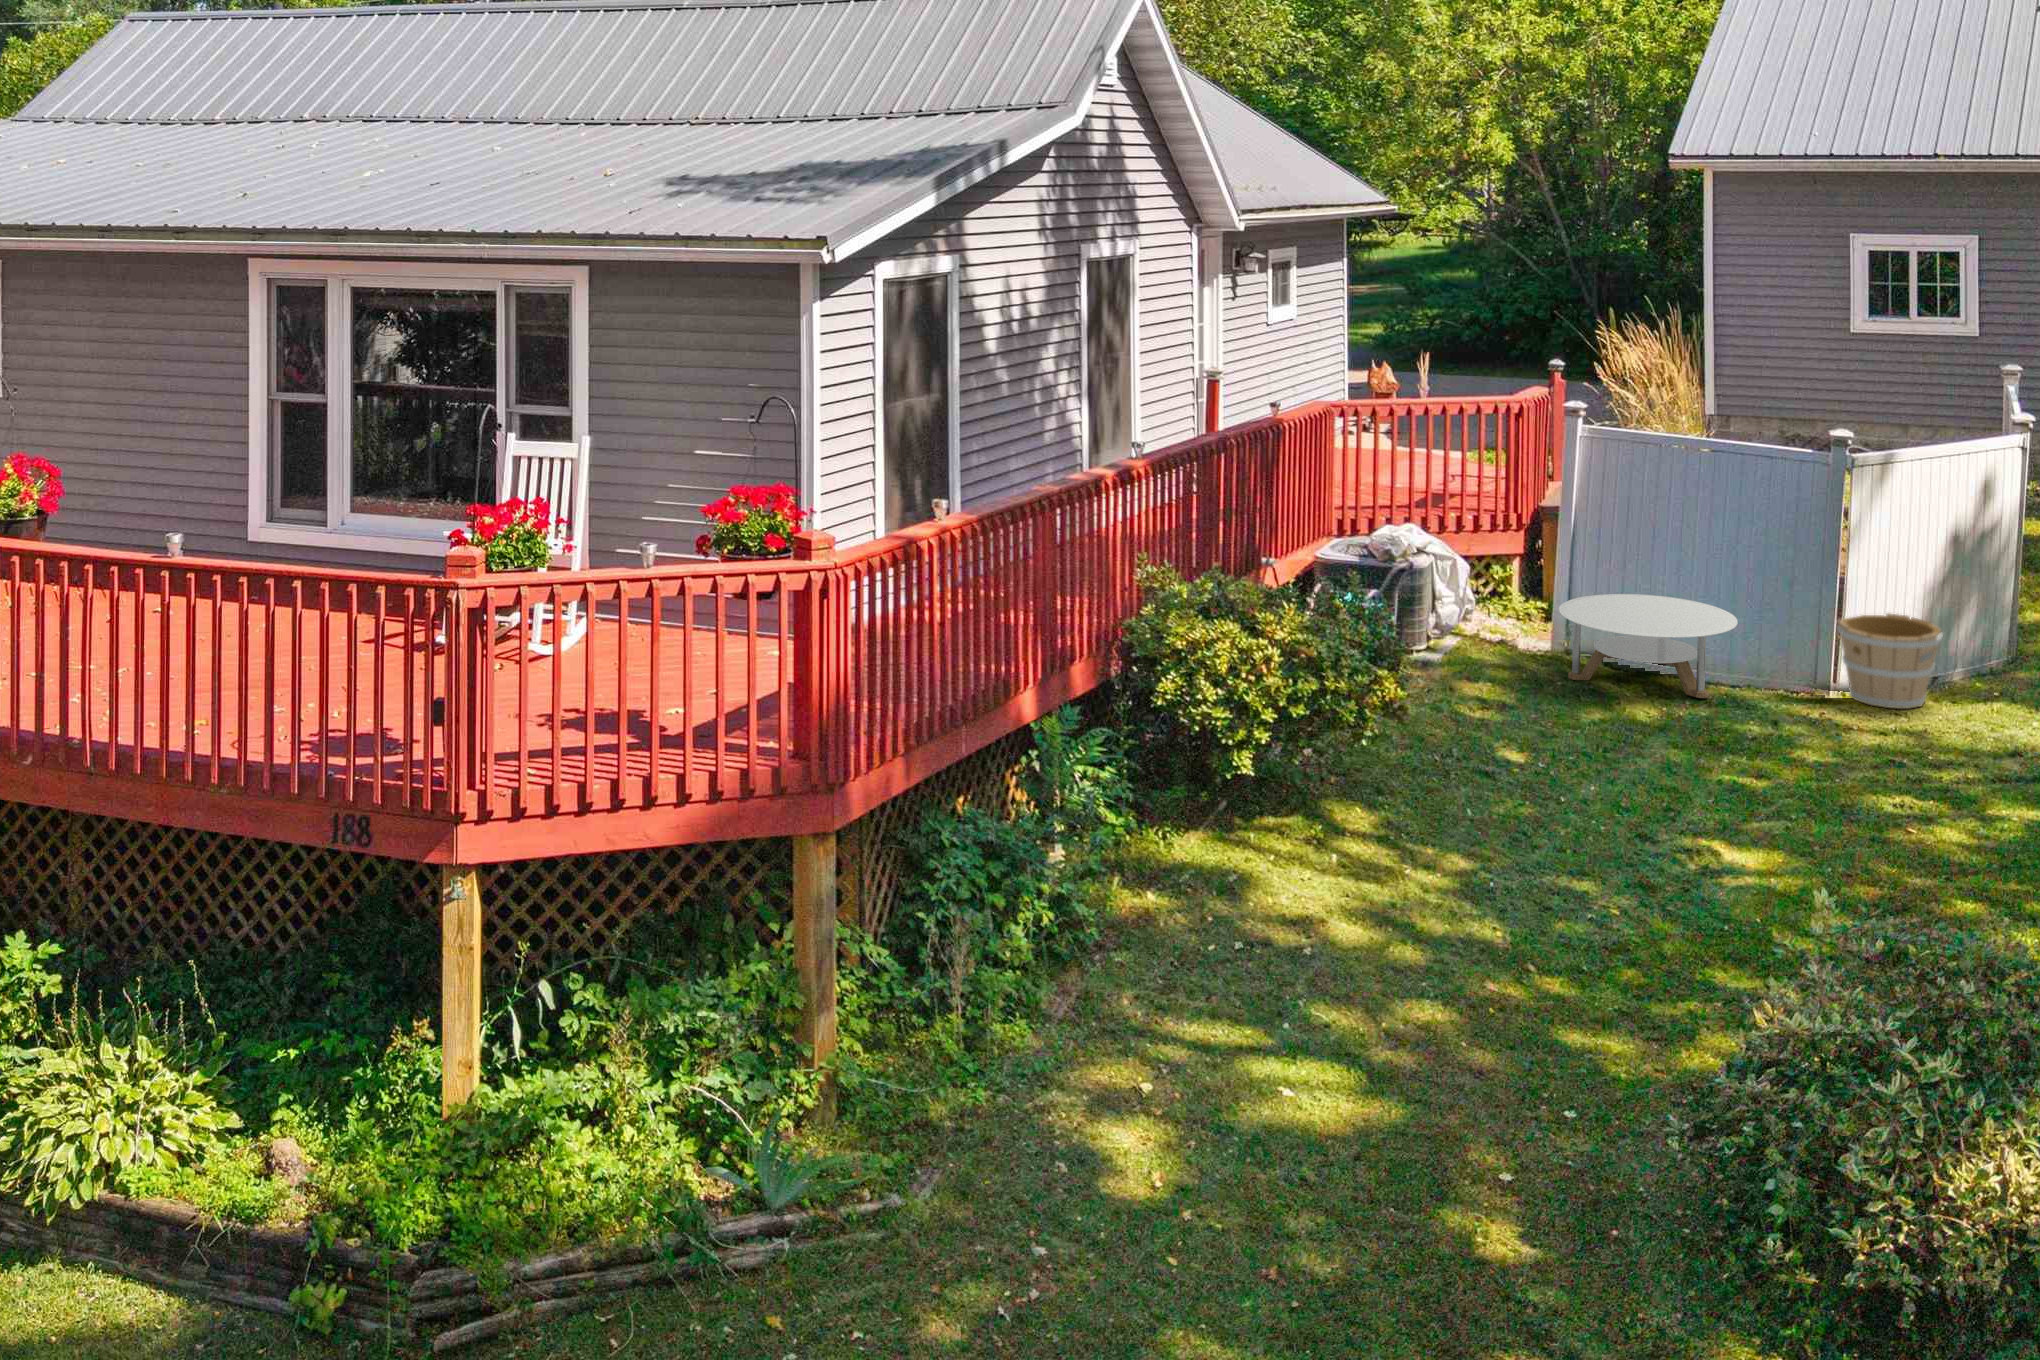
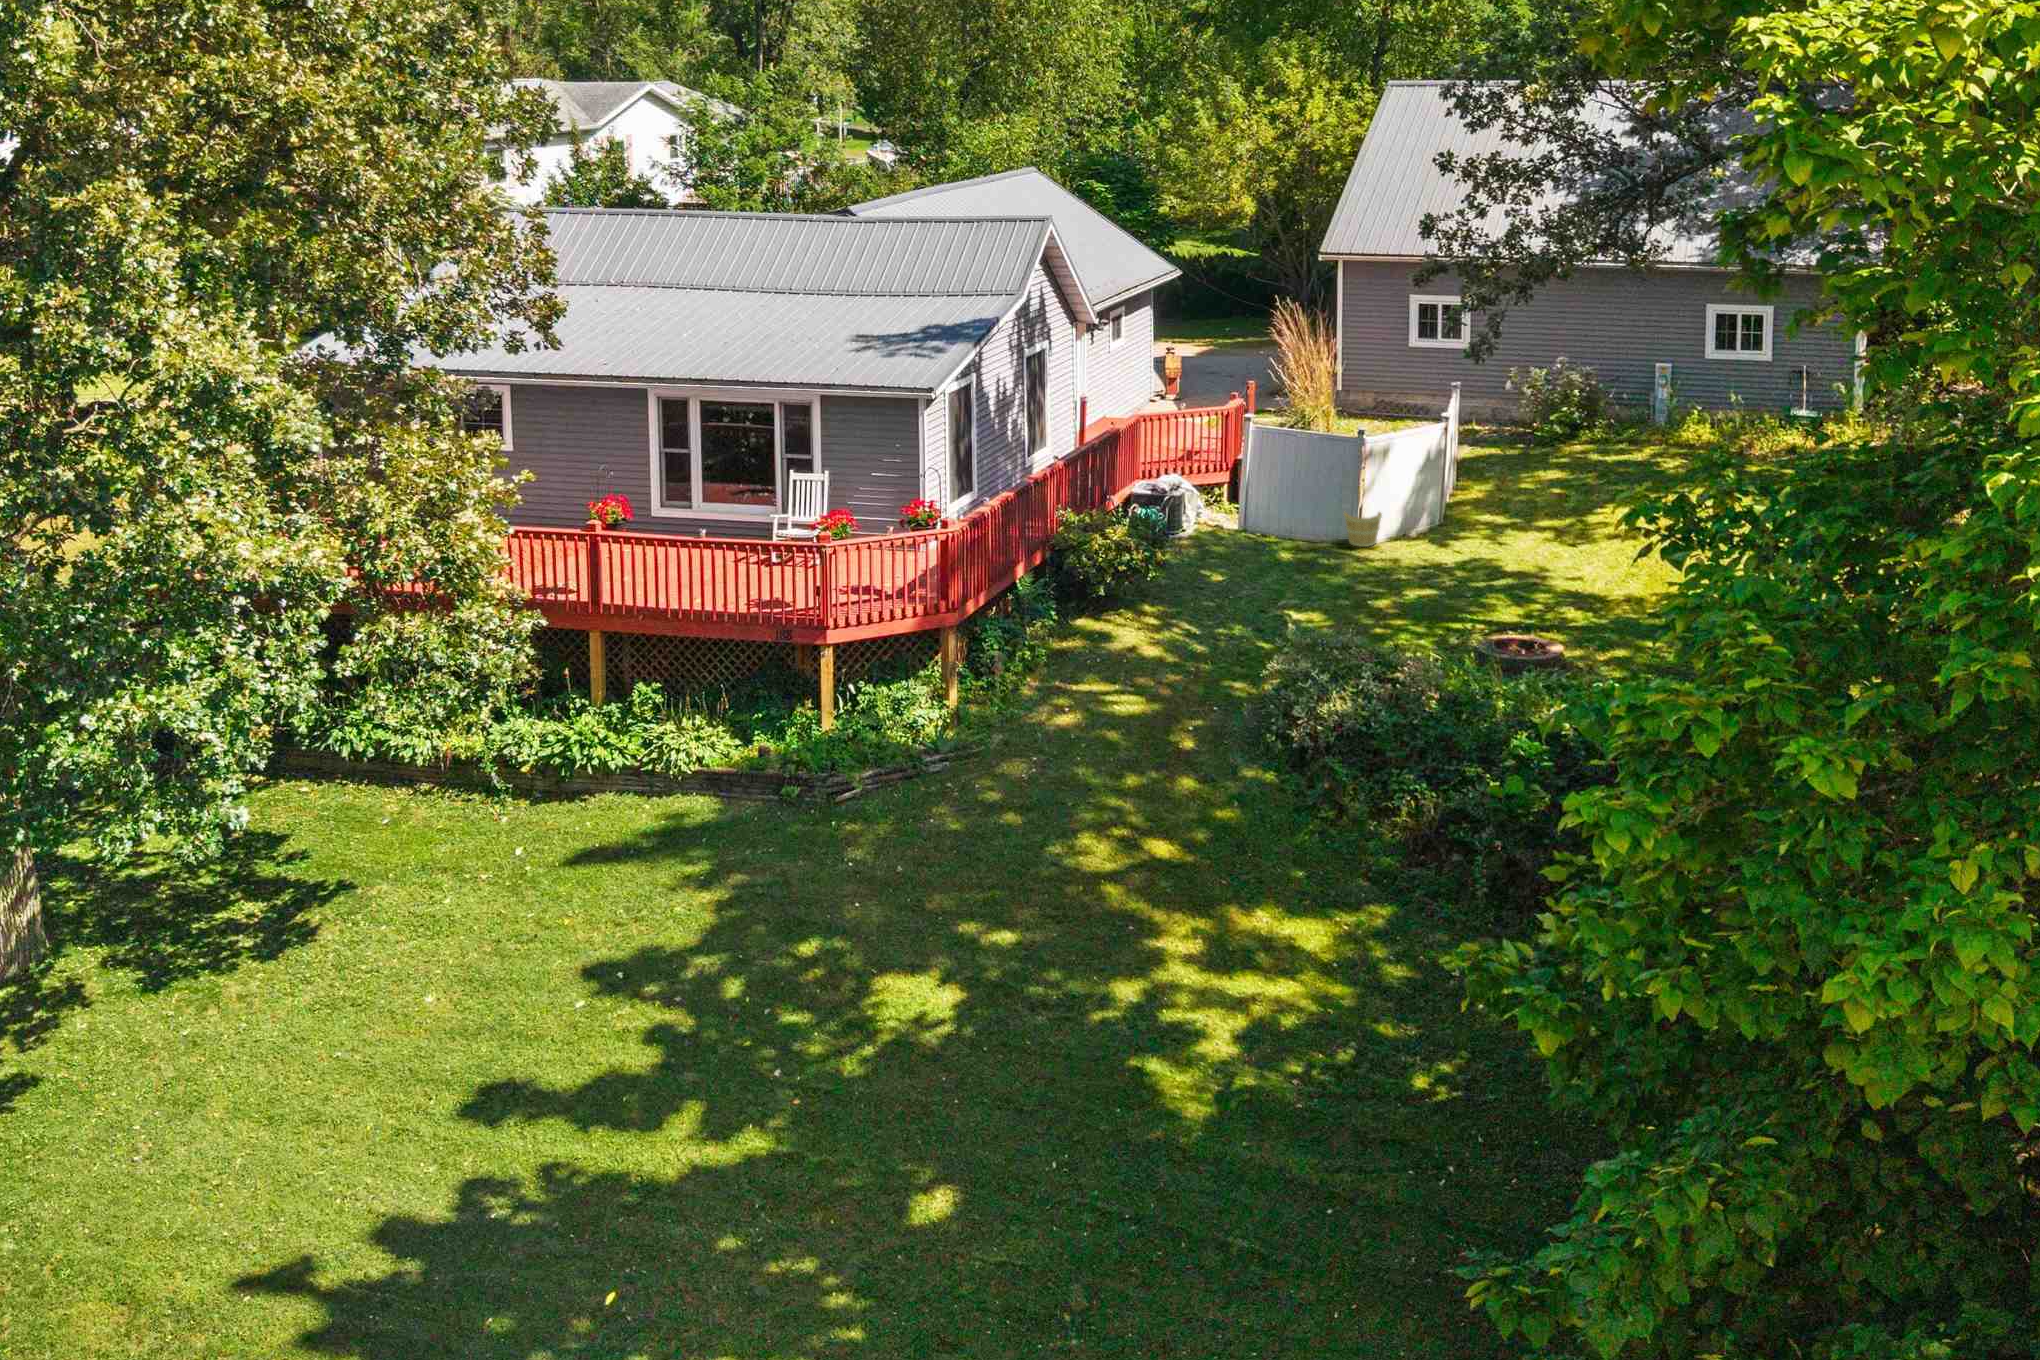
round table: present [1559,594,1738,698] -> none [1236,503,1306,547]

